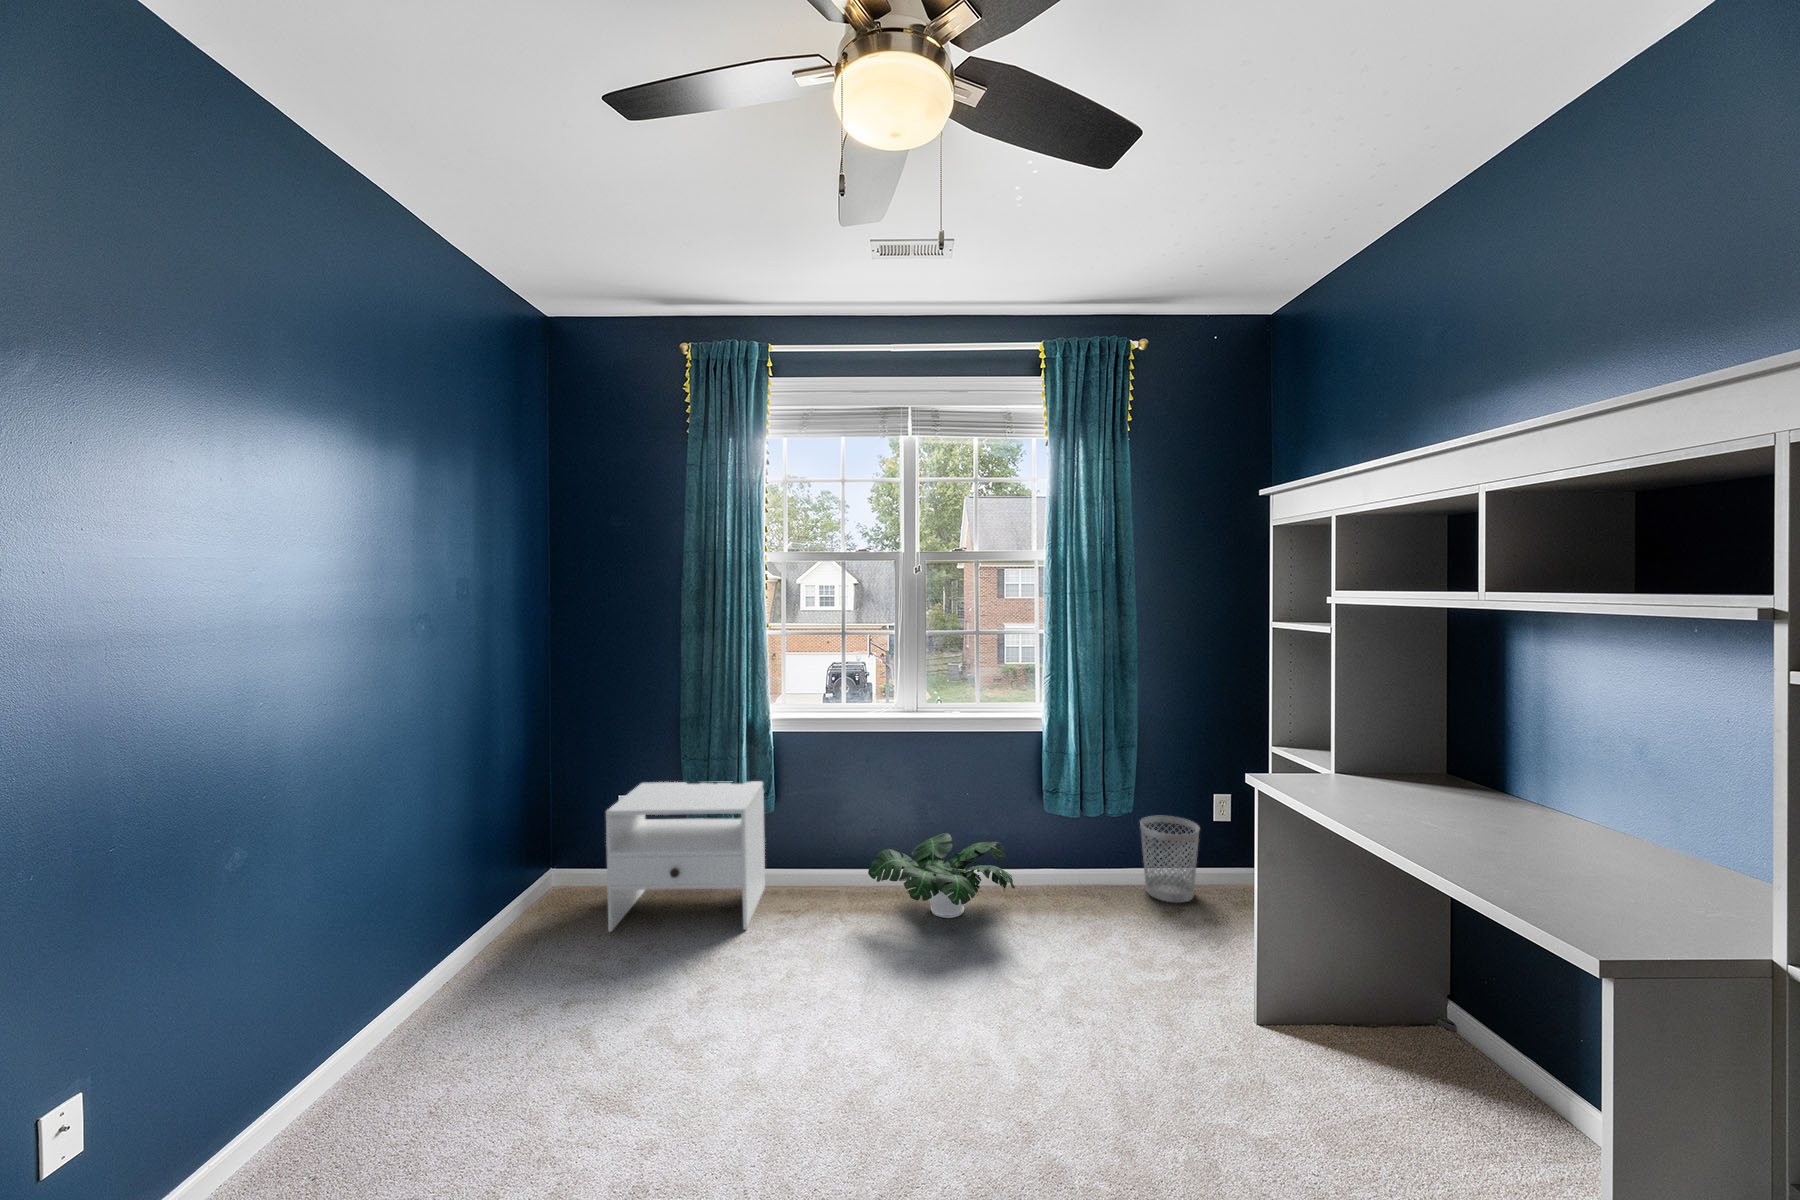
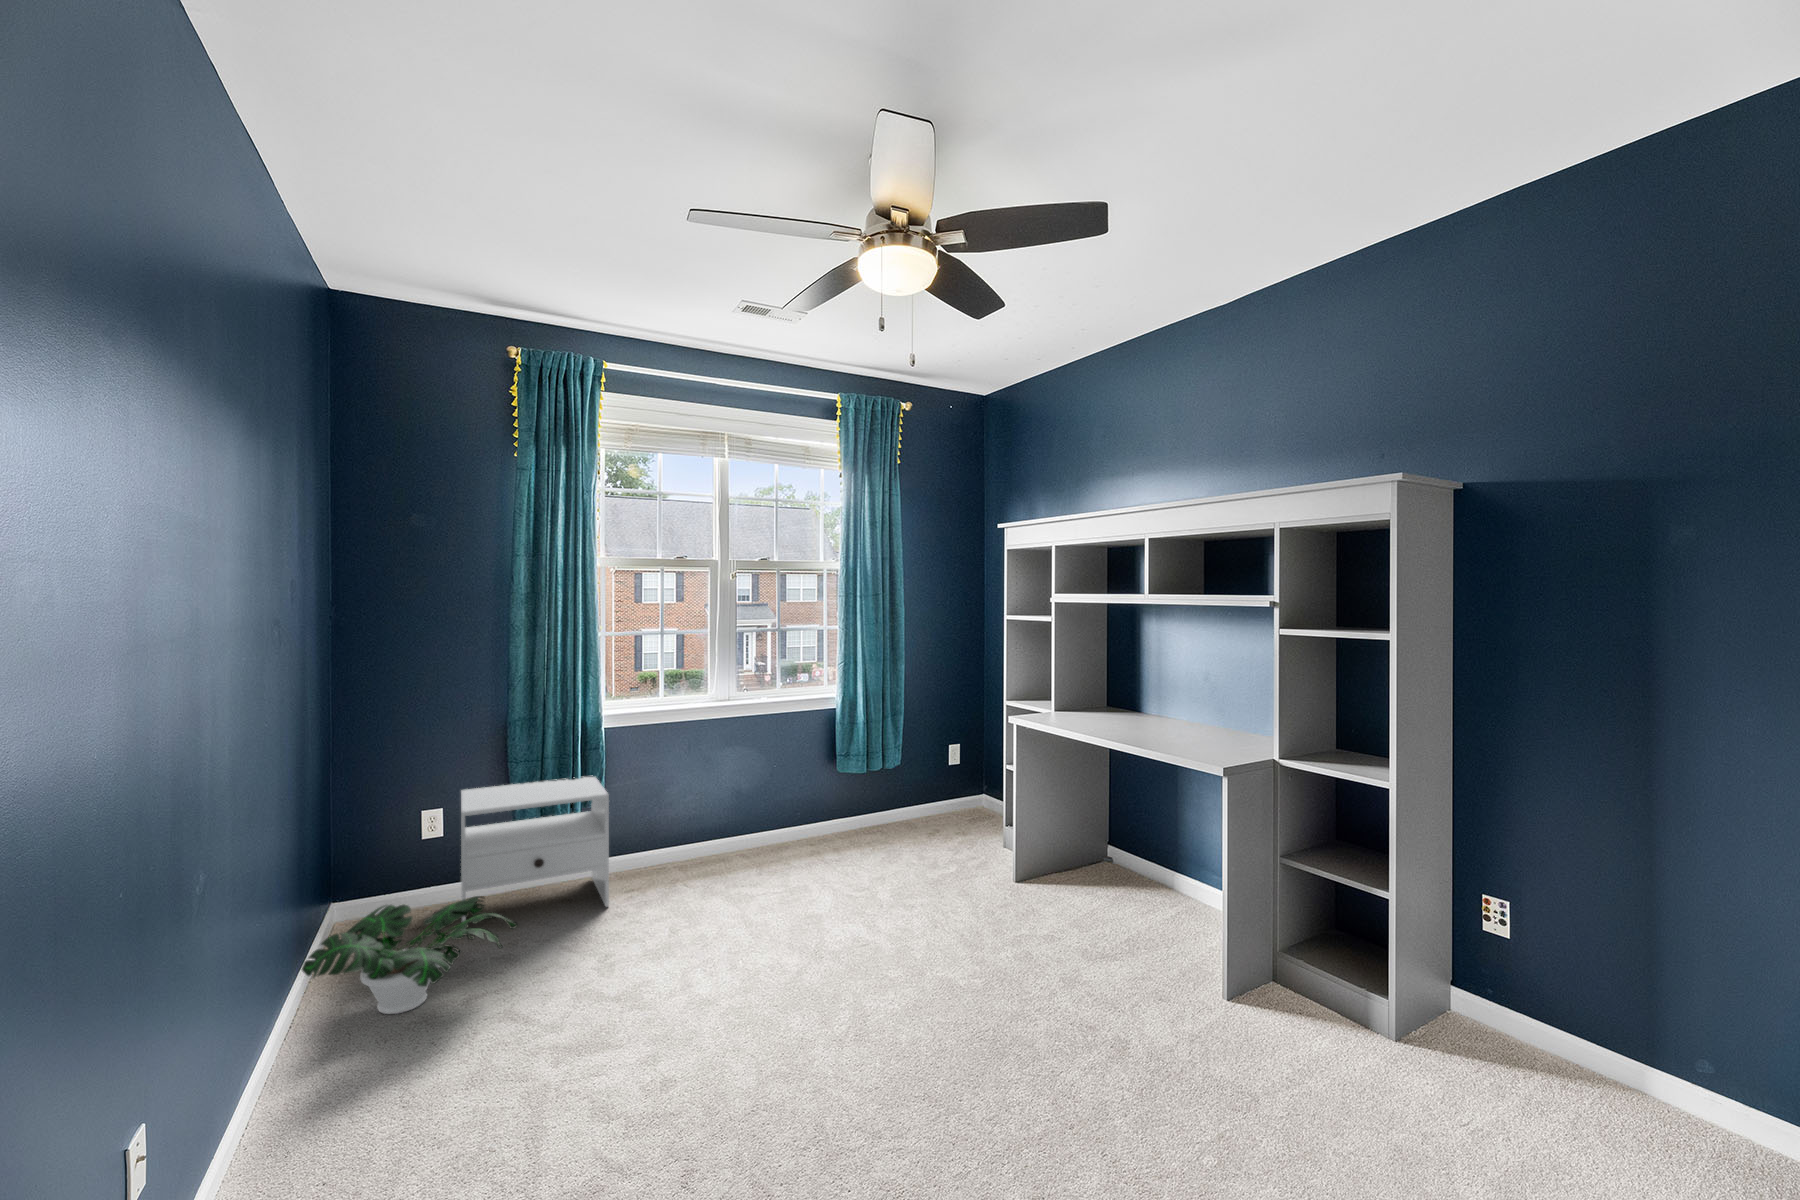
wastebasket: present [1140,816,1199,903] -> none [909,770,952,832]
potted plant: present [868,833,1015,918] -> present [302,896,518,1014]

